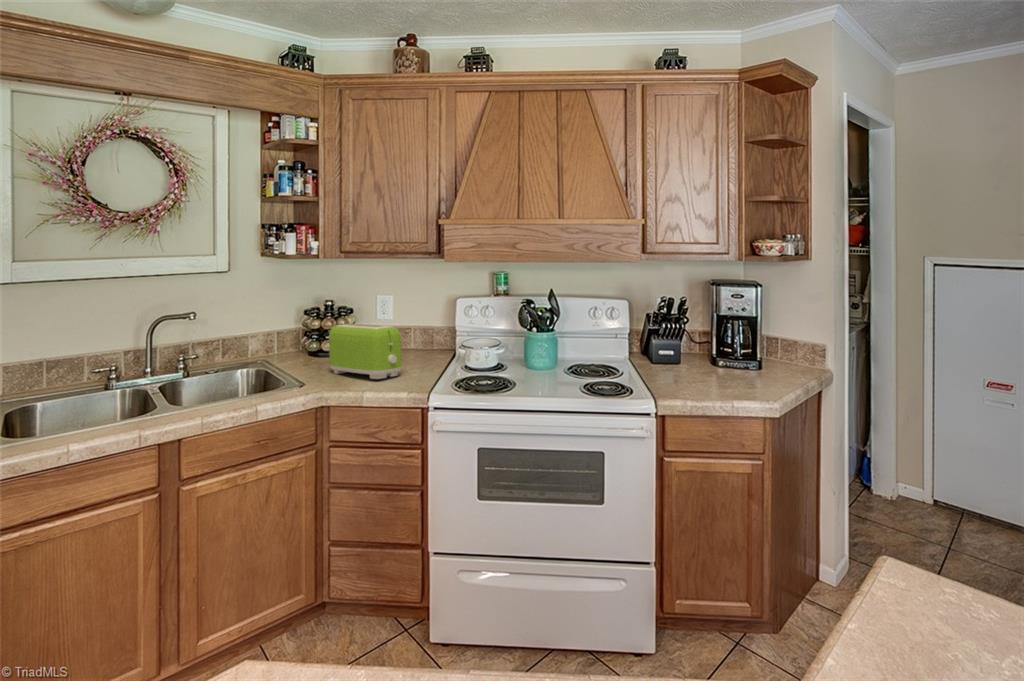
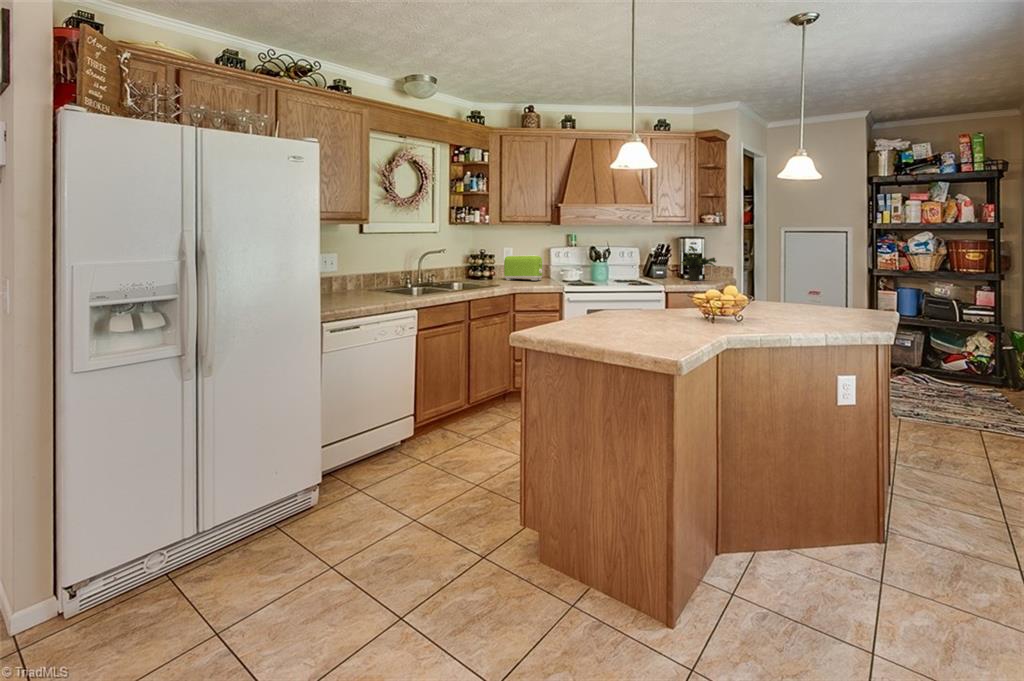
potted plant: none [701,307,779,382] -> present [681,246,716,281]

